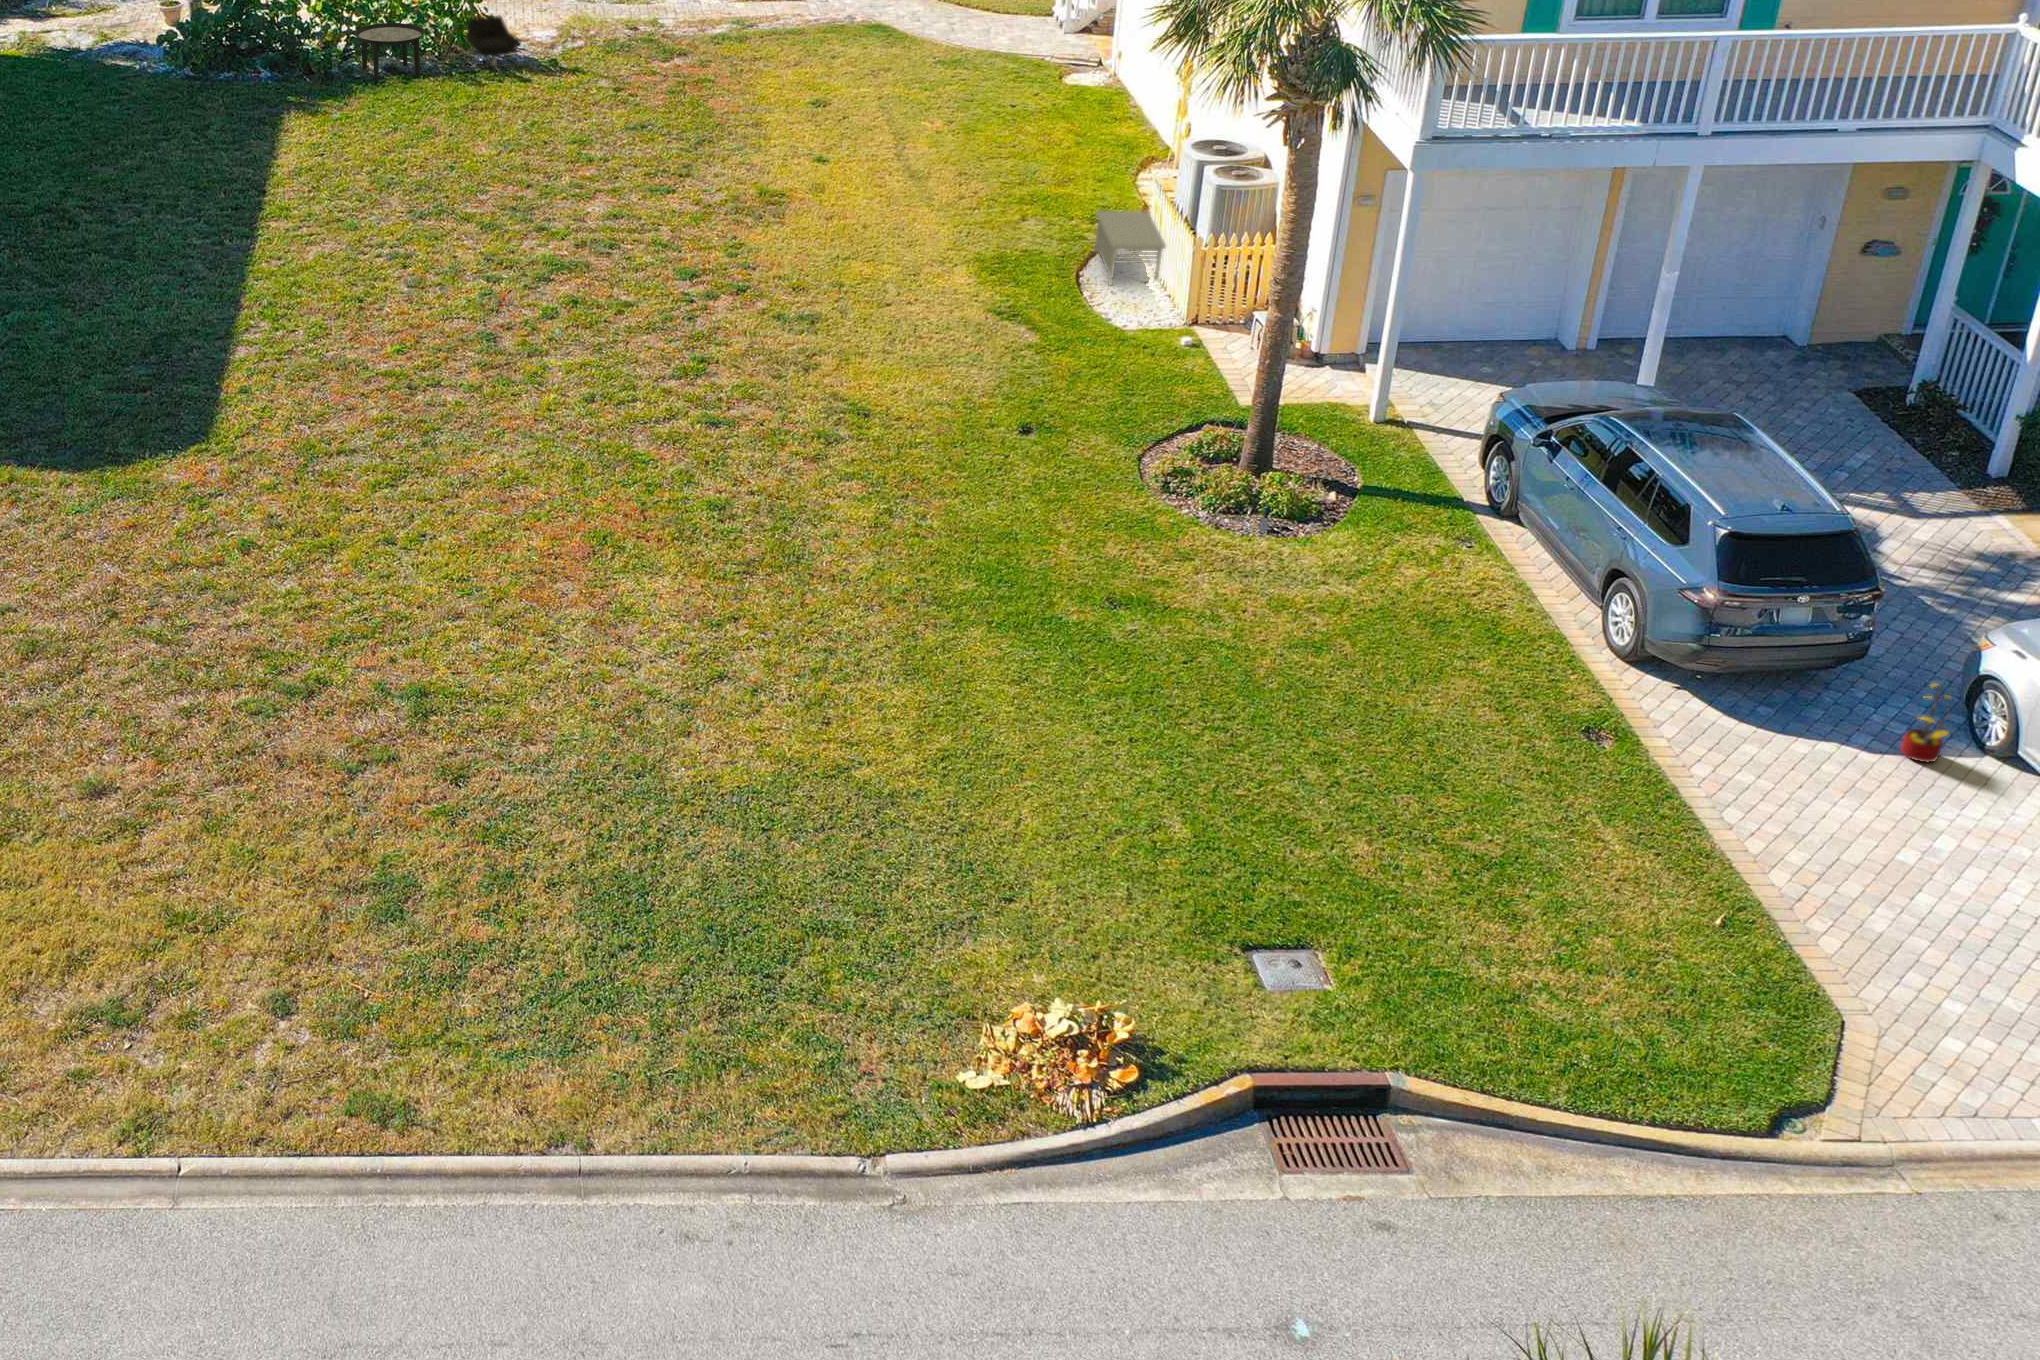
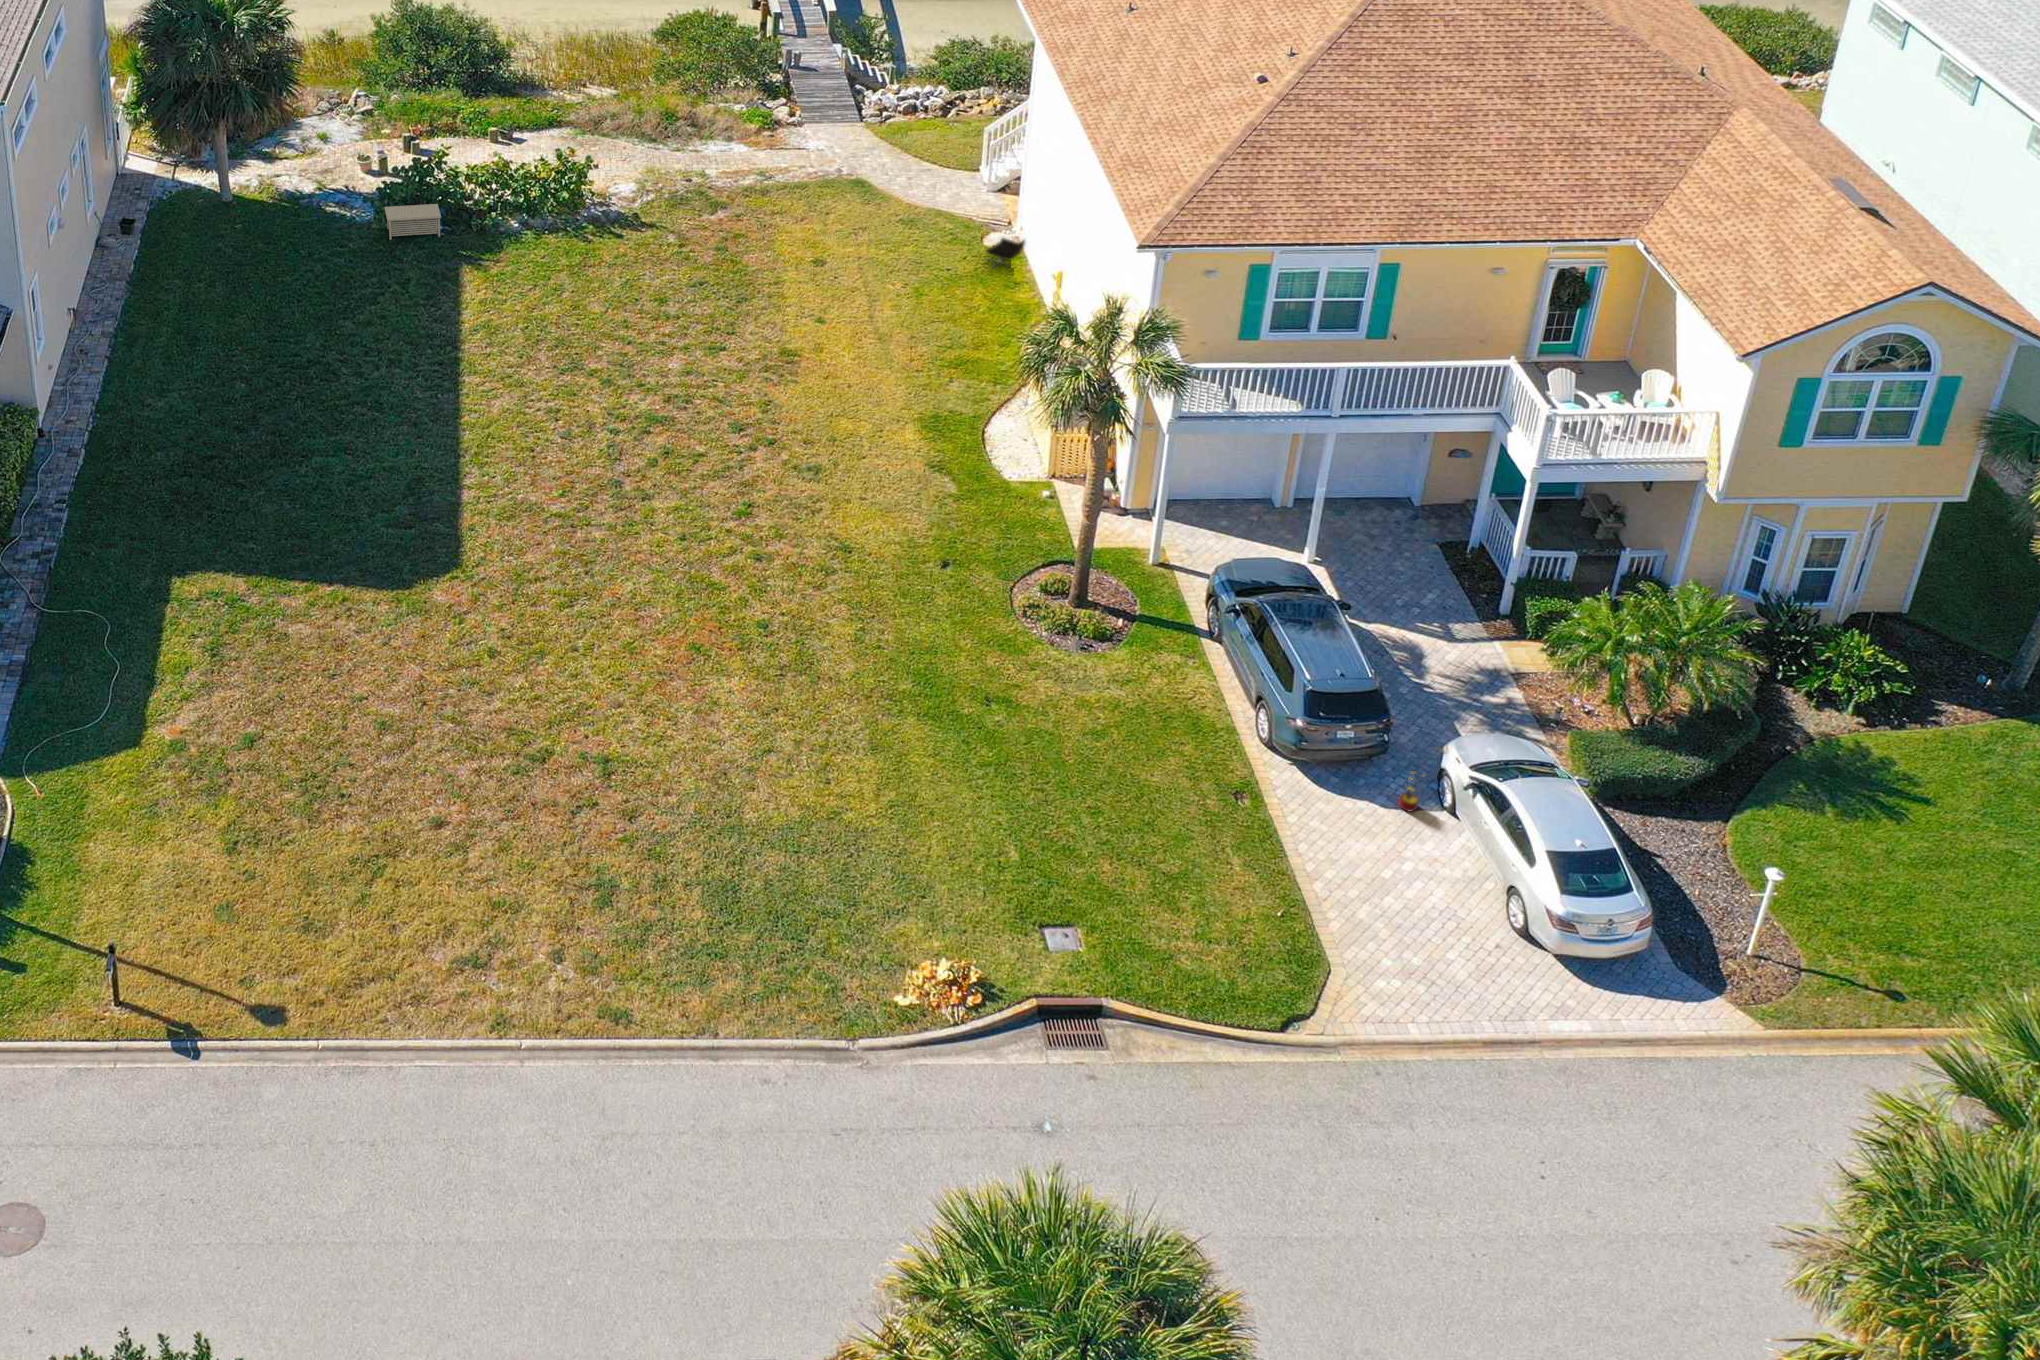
lounge chair: present [466,16,520,67] -> present [987,238,1025,267]
round table: present [354,23,425,81] -> none [503,192,552,237]
storage bench: present [1094,211,1166,284] -> present [385,204,441,240]

